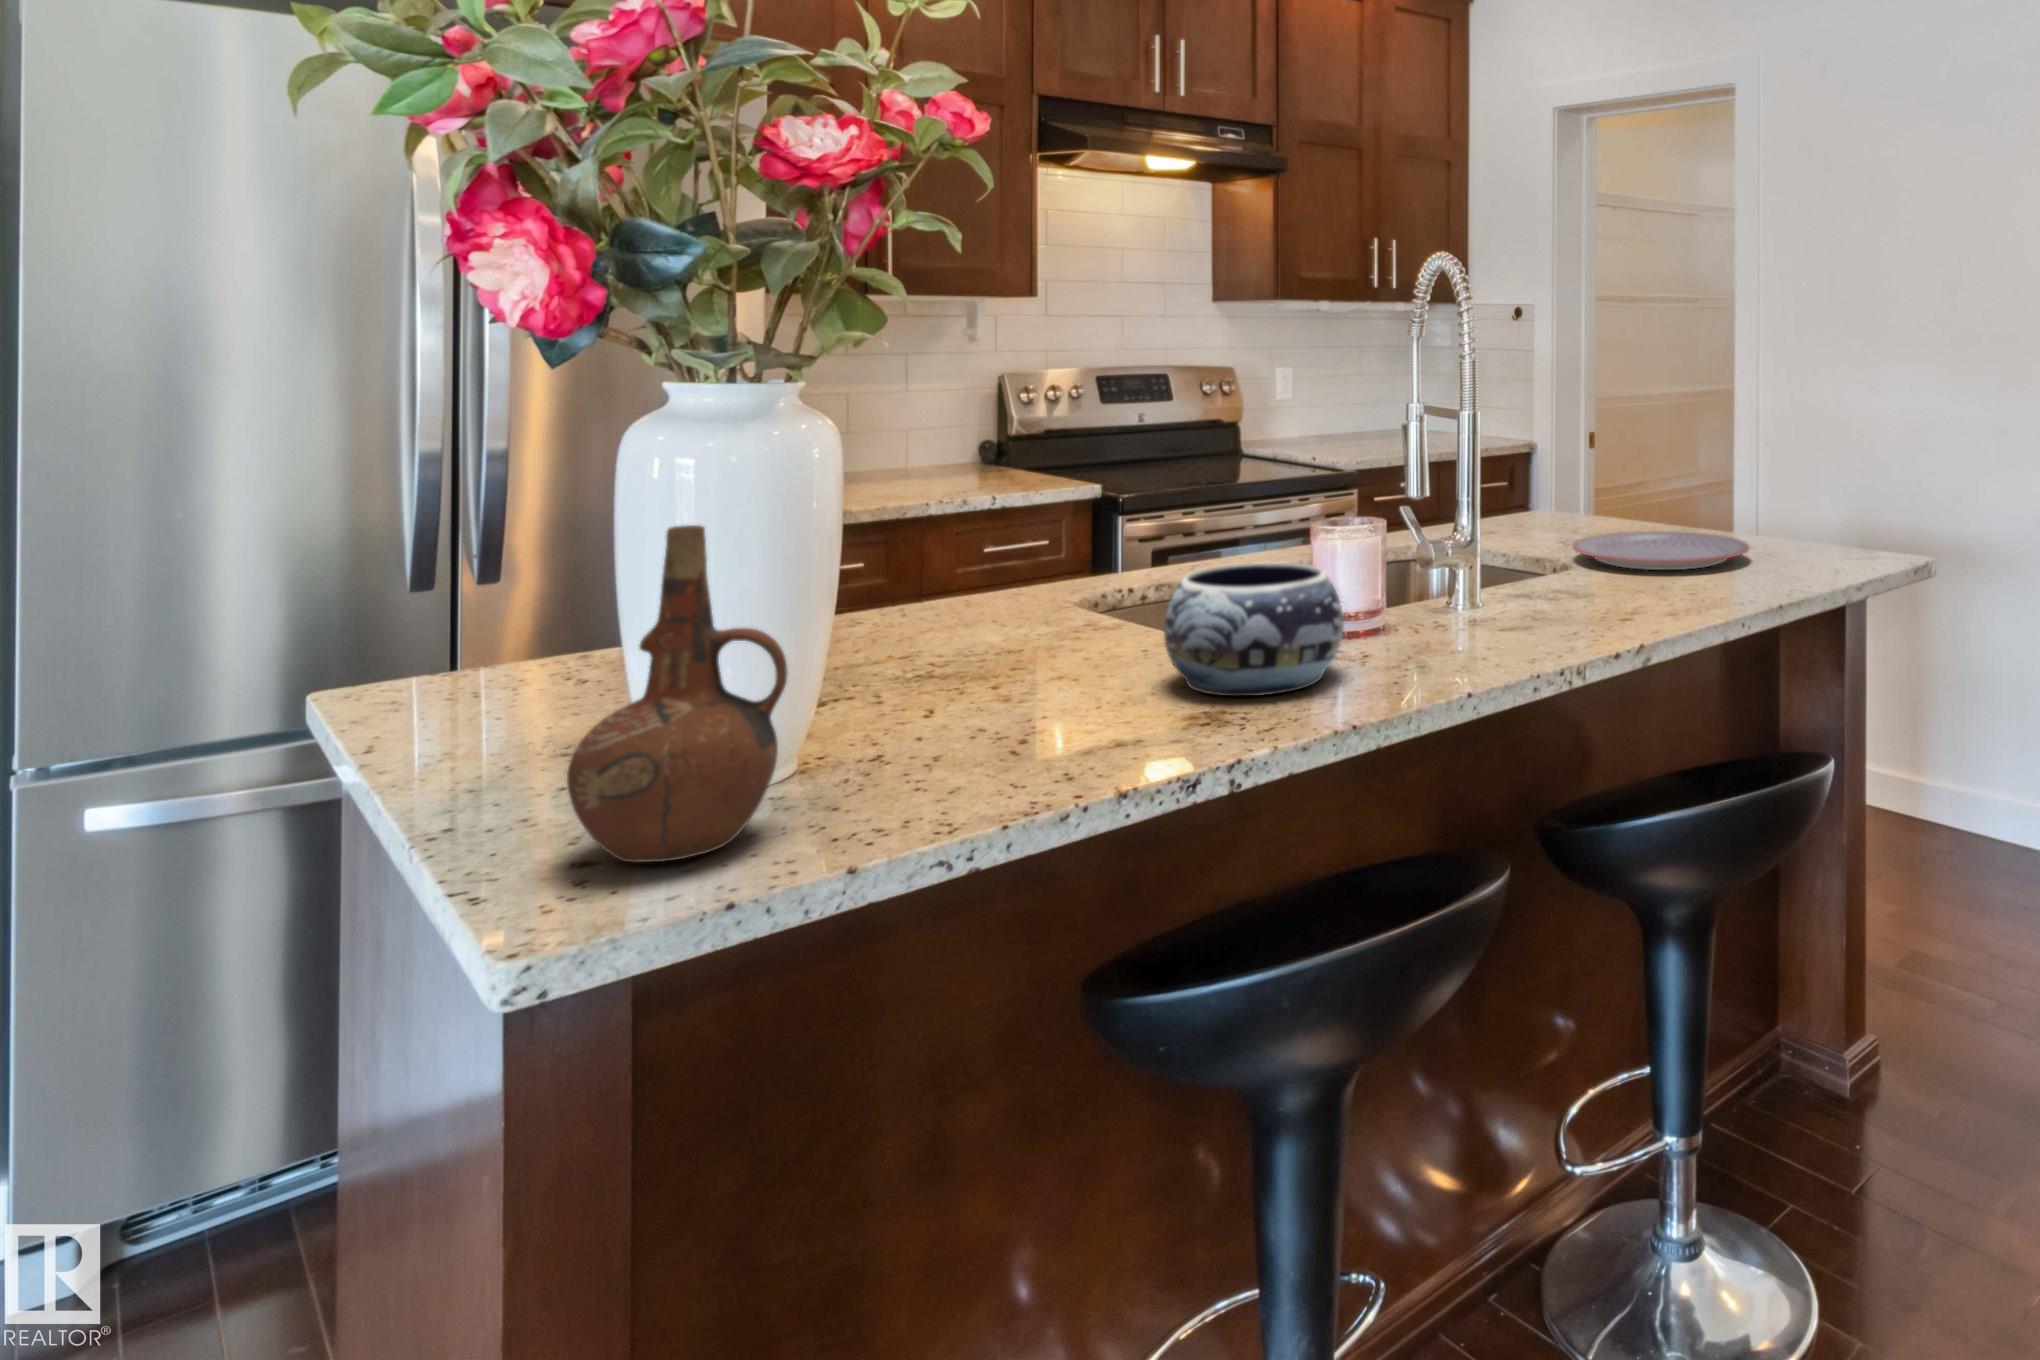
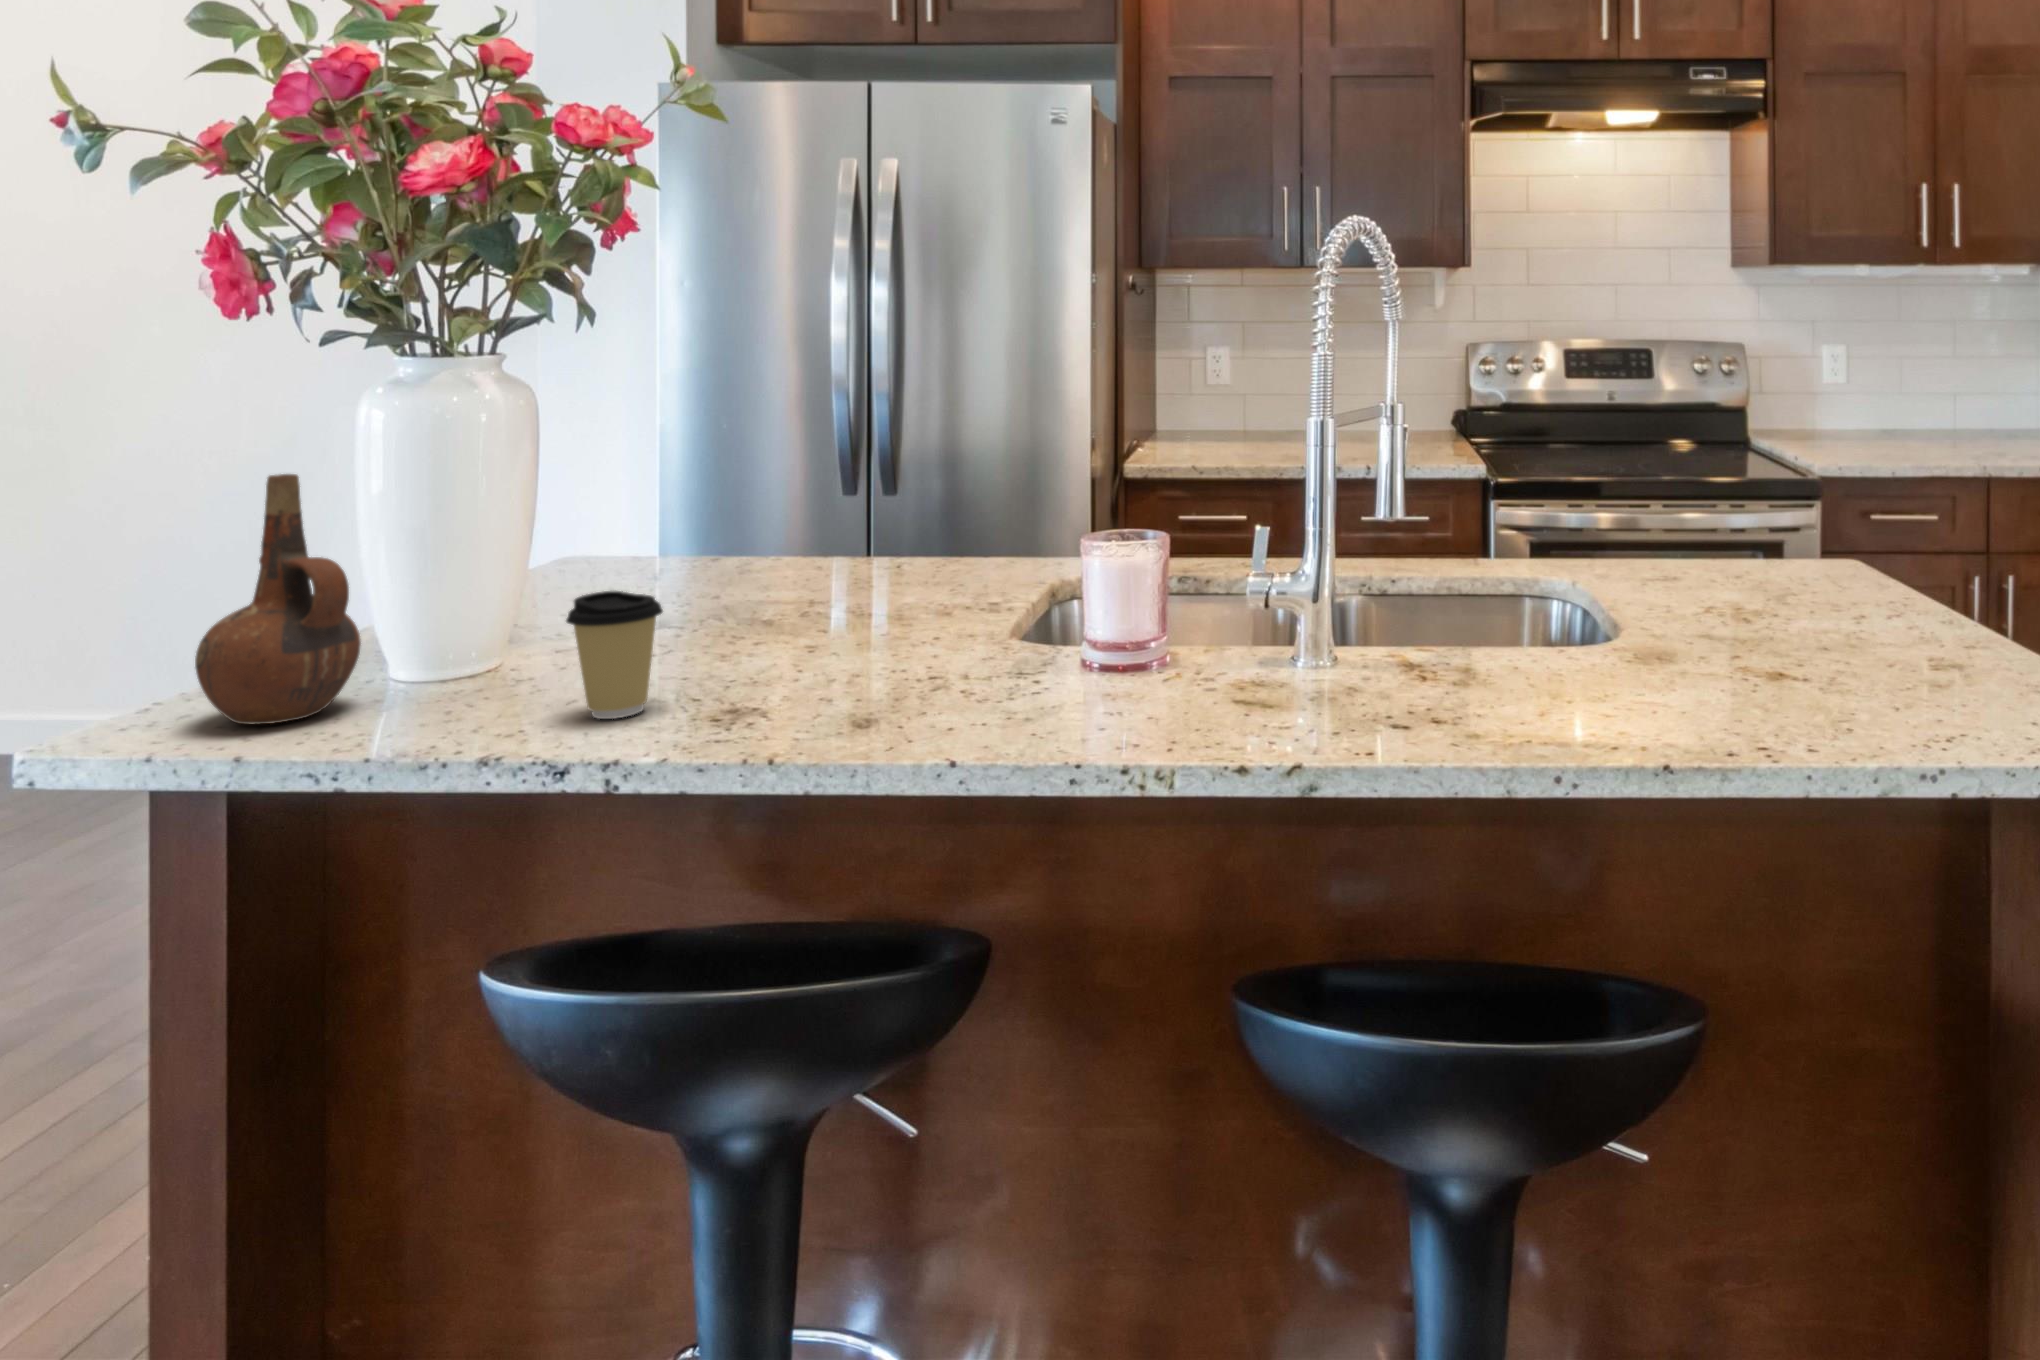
plate: present [1573,531,1749,570] -> none [1576,600,1842,671]
decorative bowl: present [1164,562,1344,696] -> none [783,565,976,708]
coffee cup: none [1040,617,1138,751] -> present [566,591,663,719]

